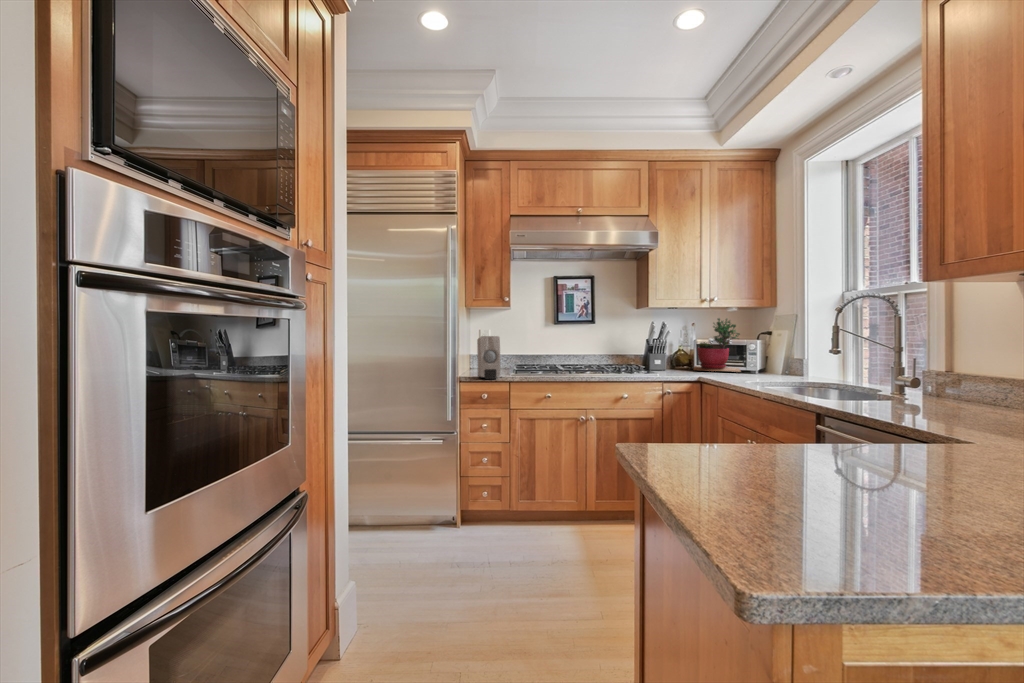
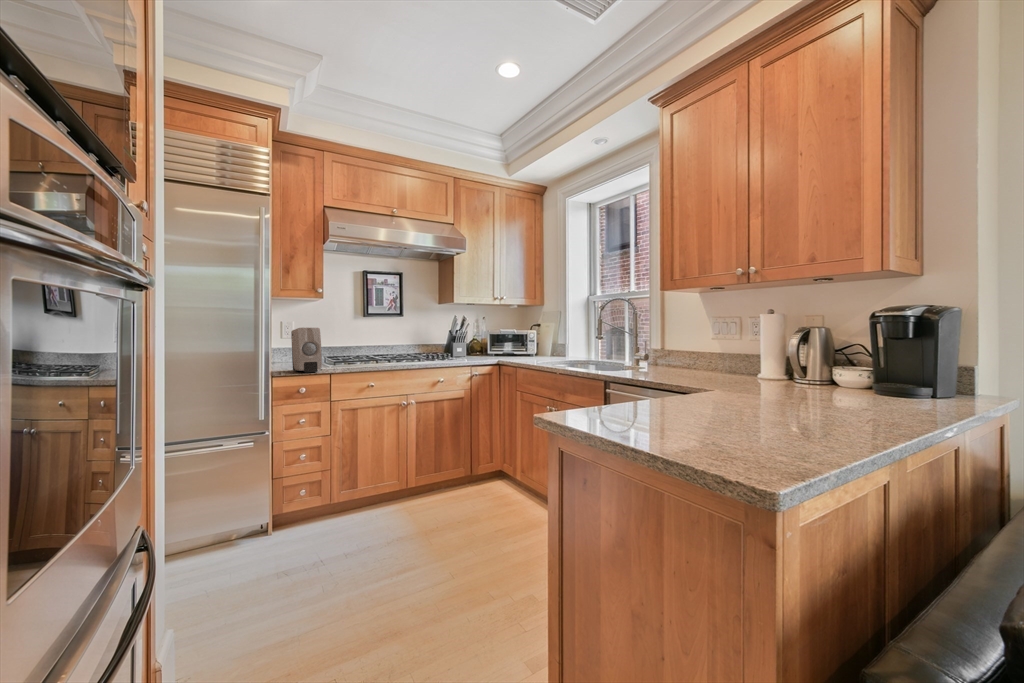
succulent plant: present [694,318,740,372] -> none [485,314,523,356]

